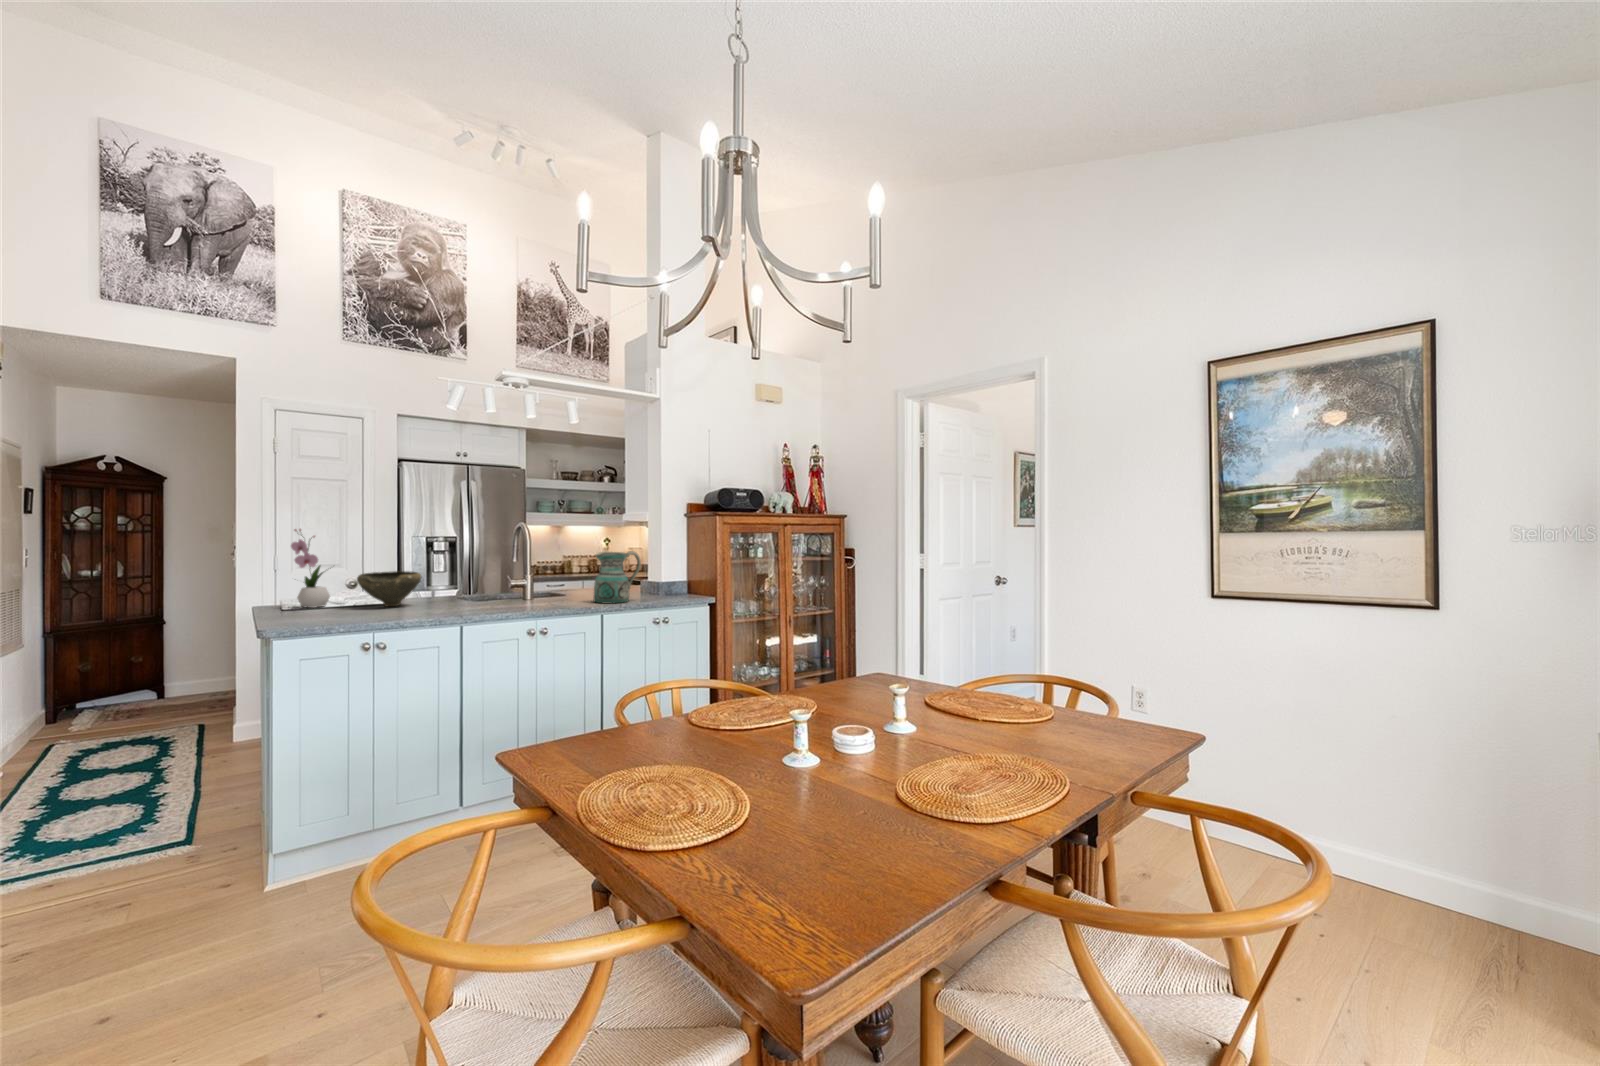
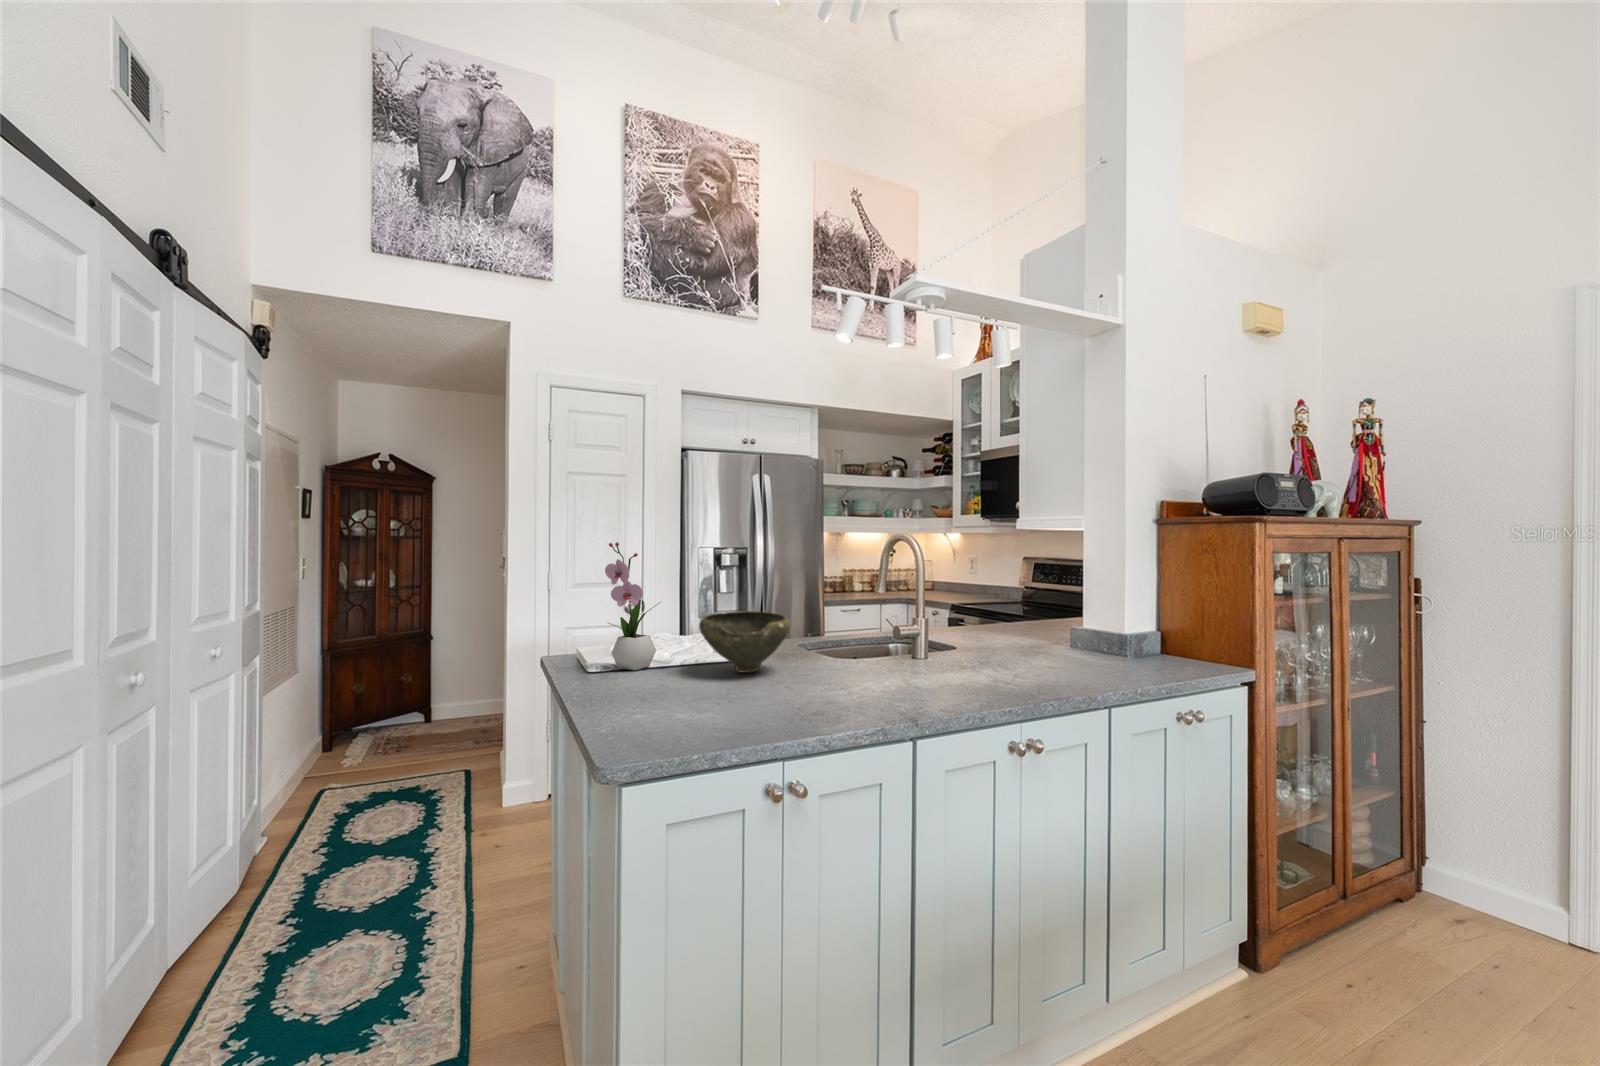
ceramic pitcher: present [594,551,641,603] -> none [1057,583,1134,679]

